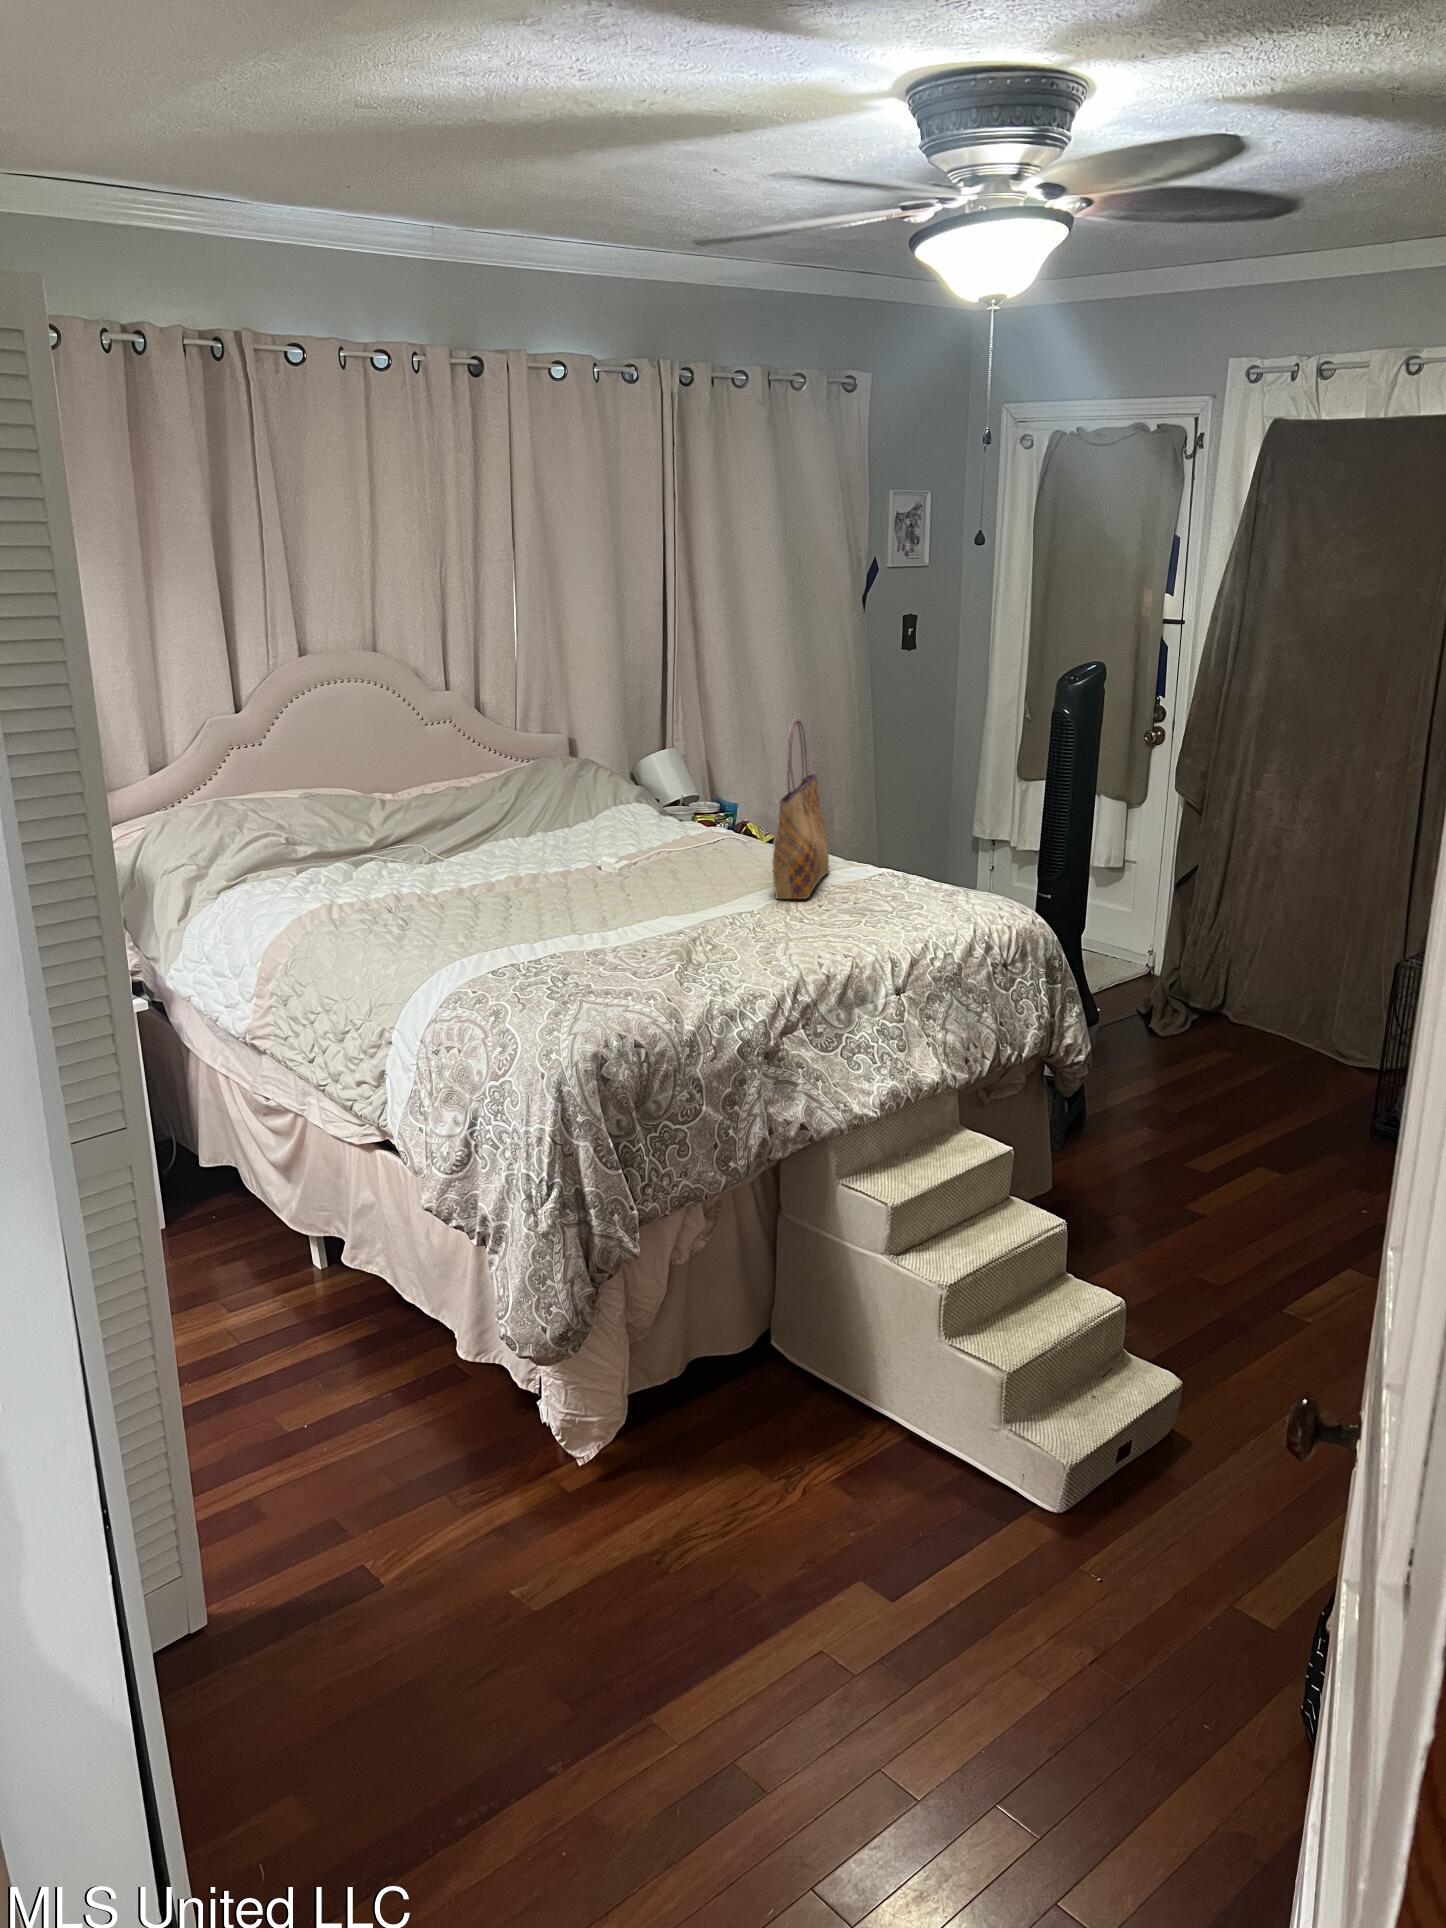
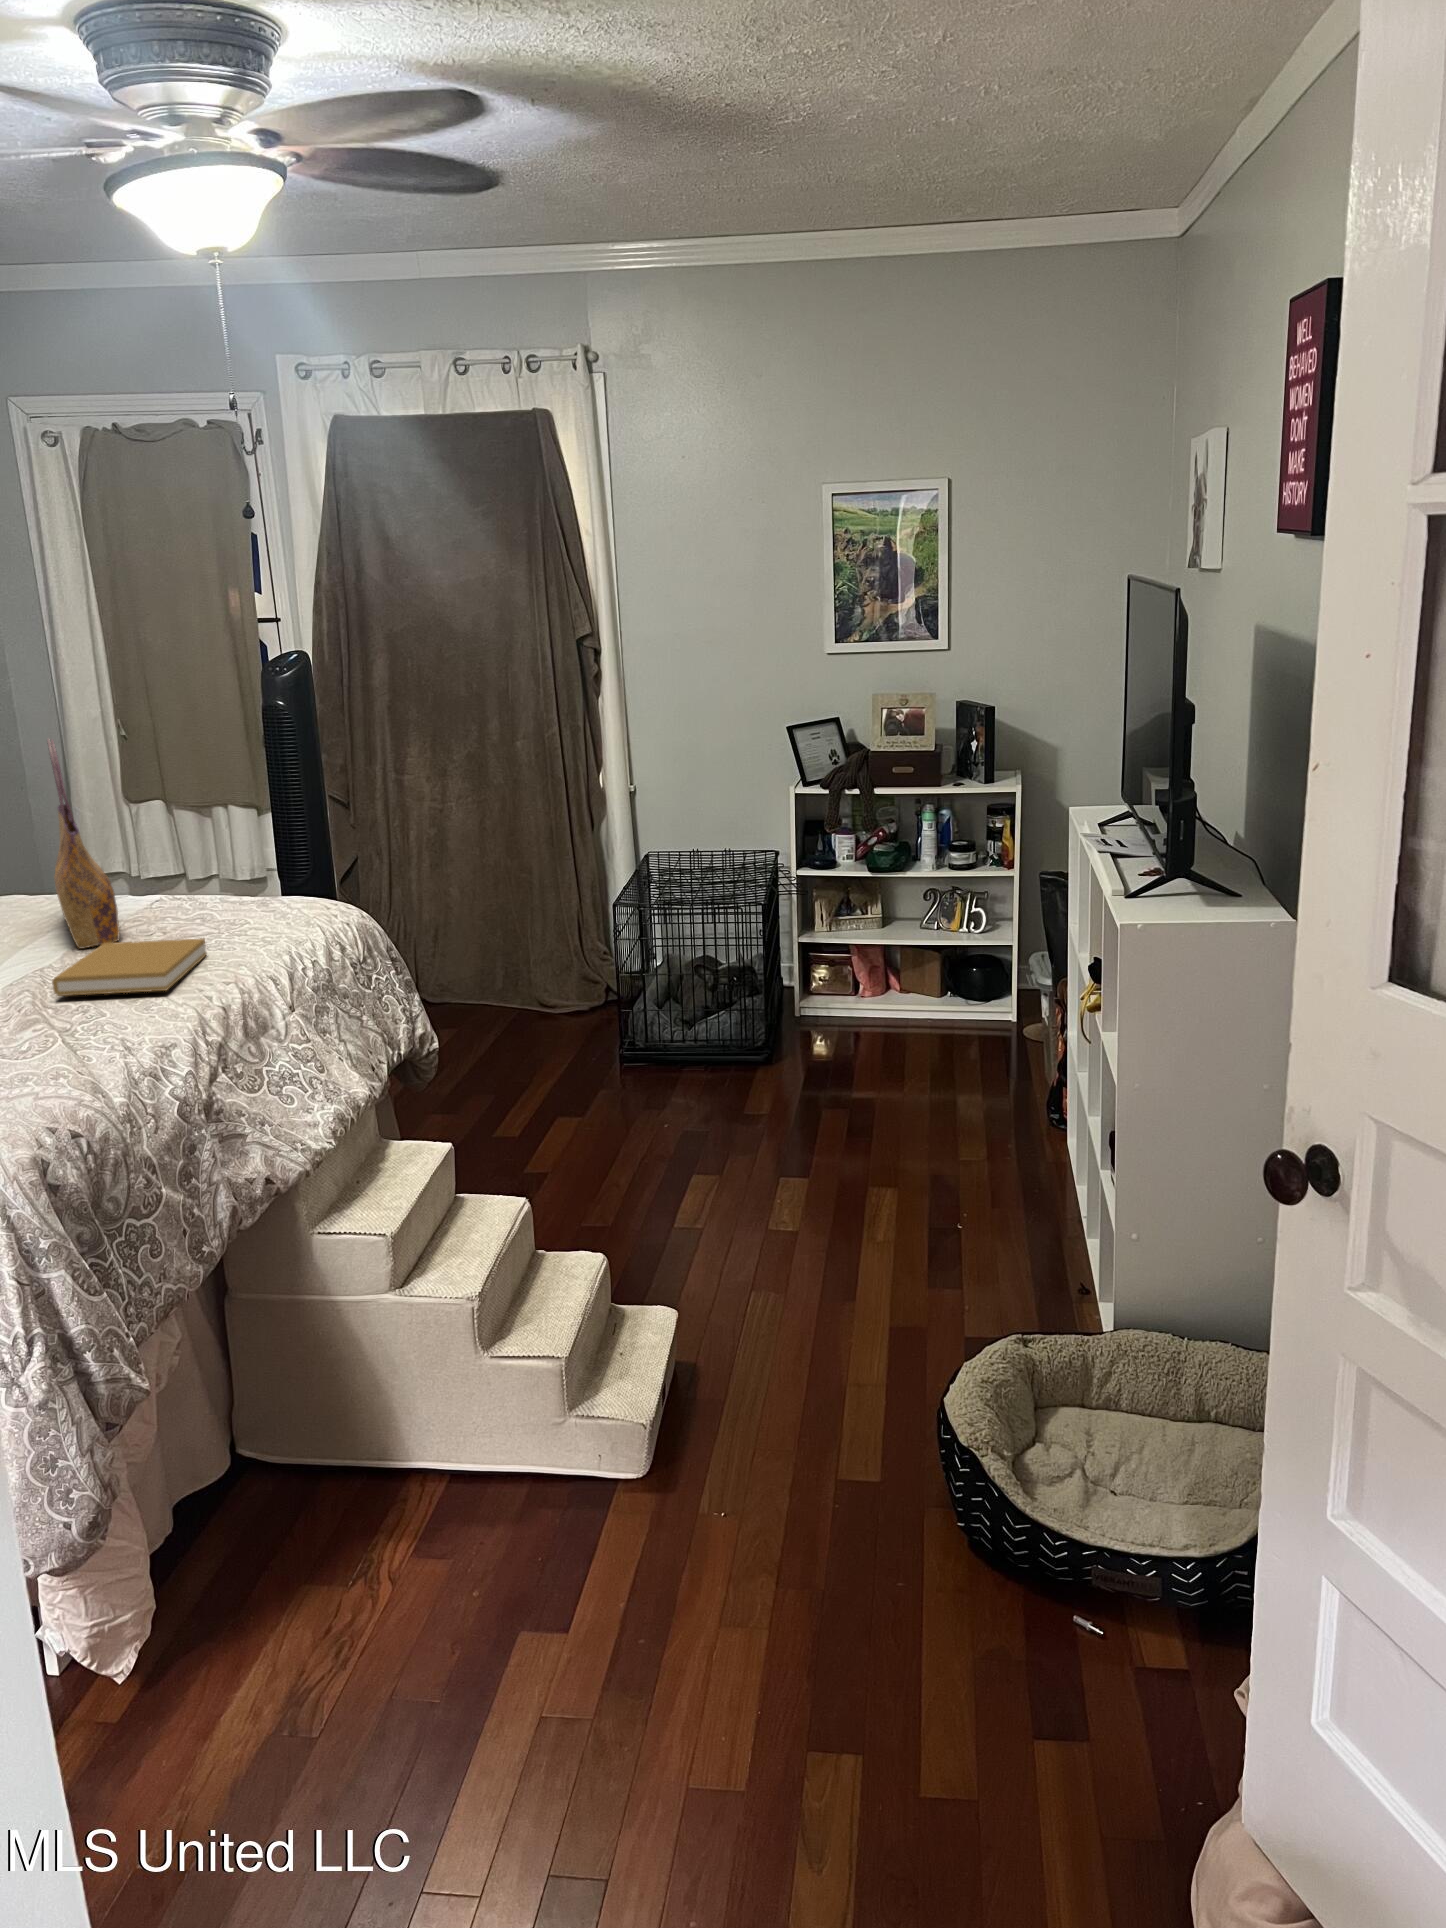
book: none [714,898,853,949] -> present [52,939,207,996]

